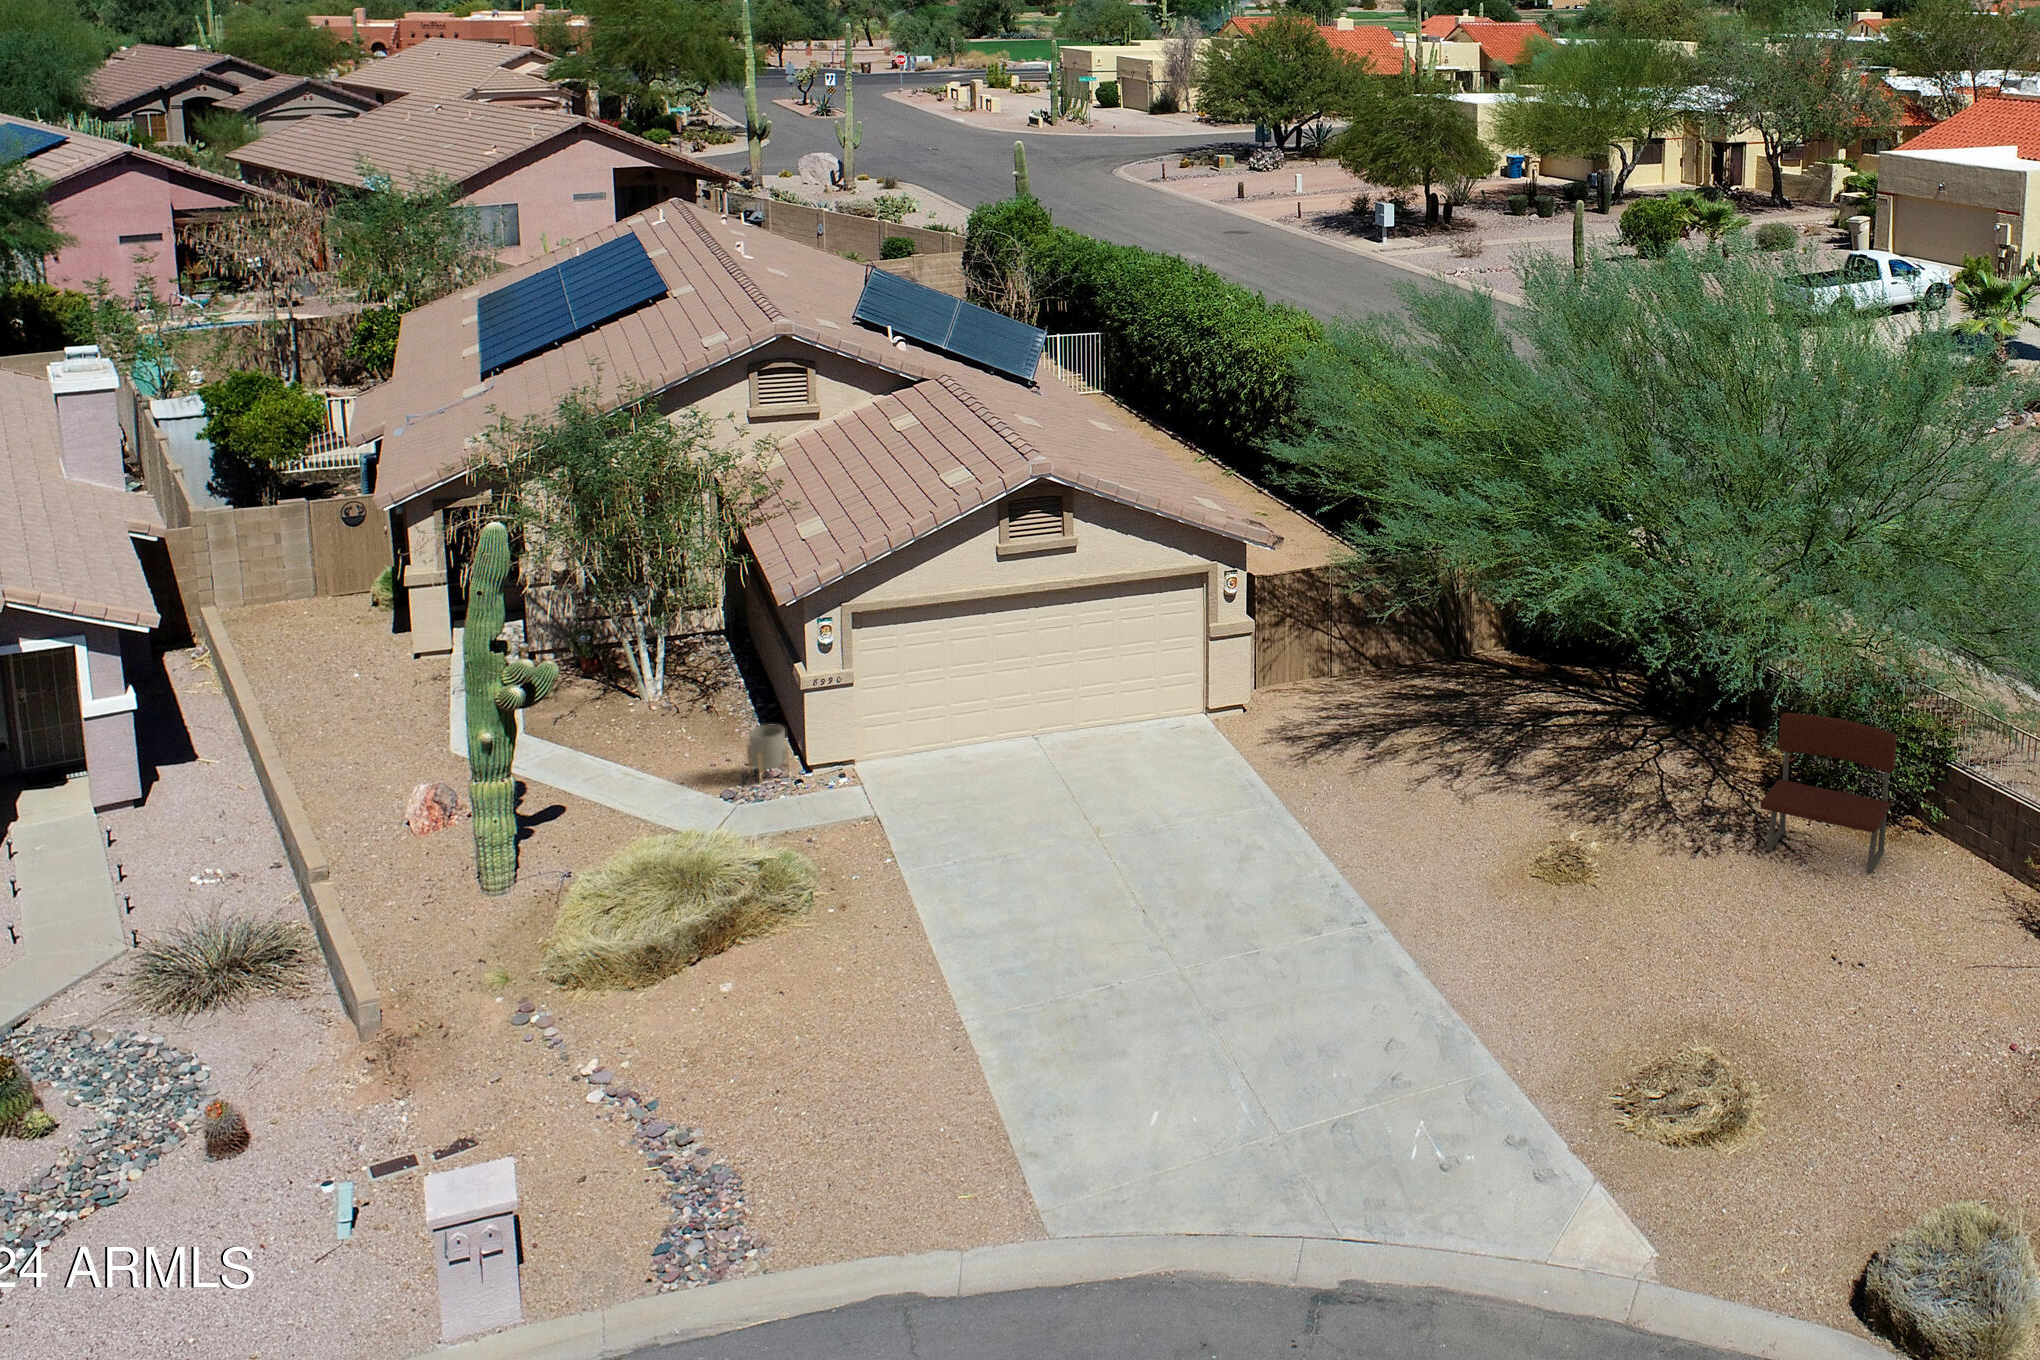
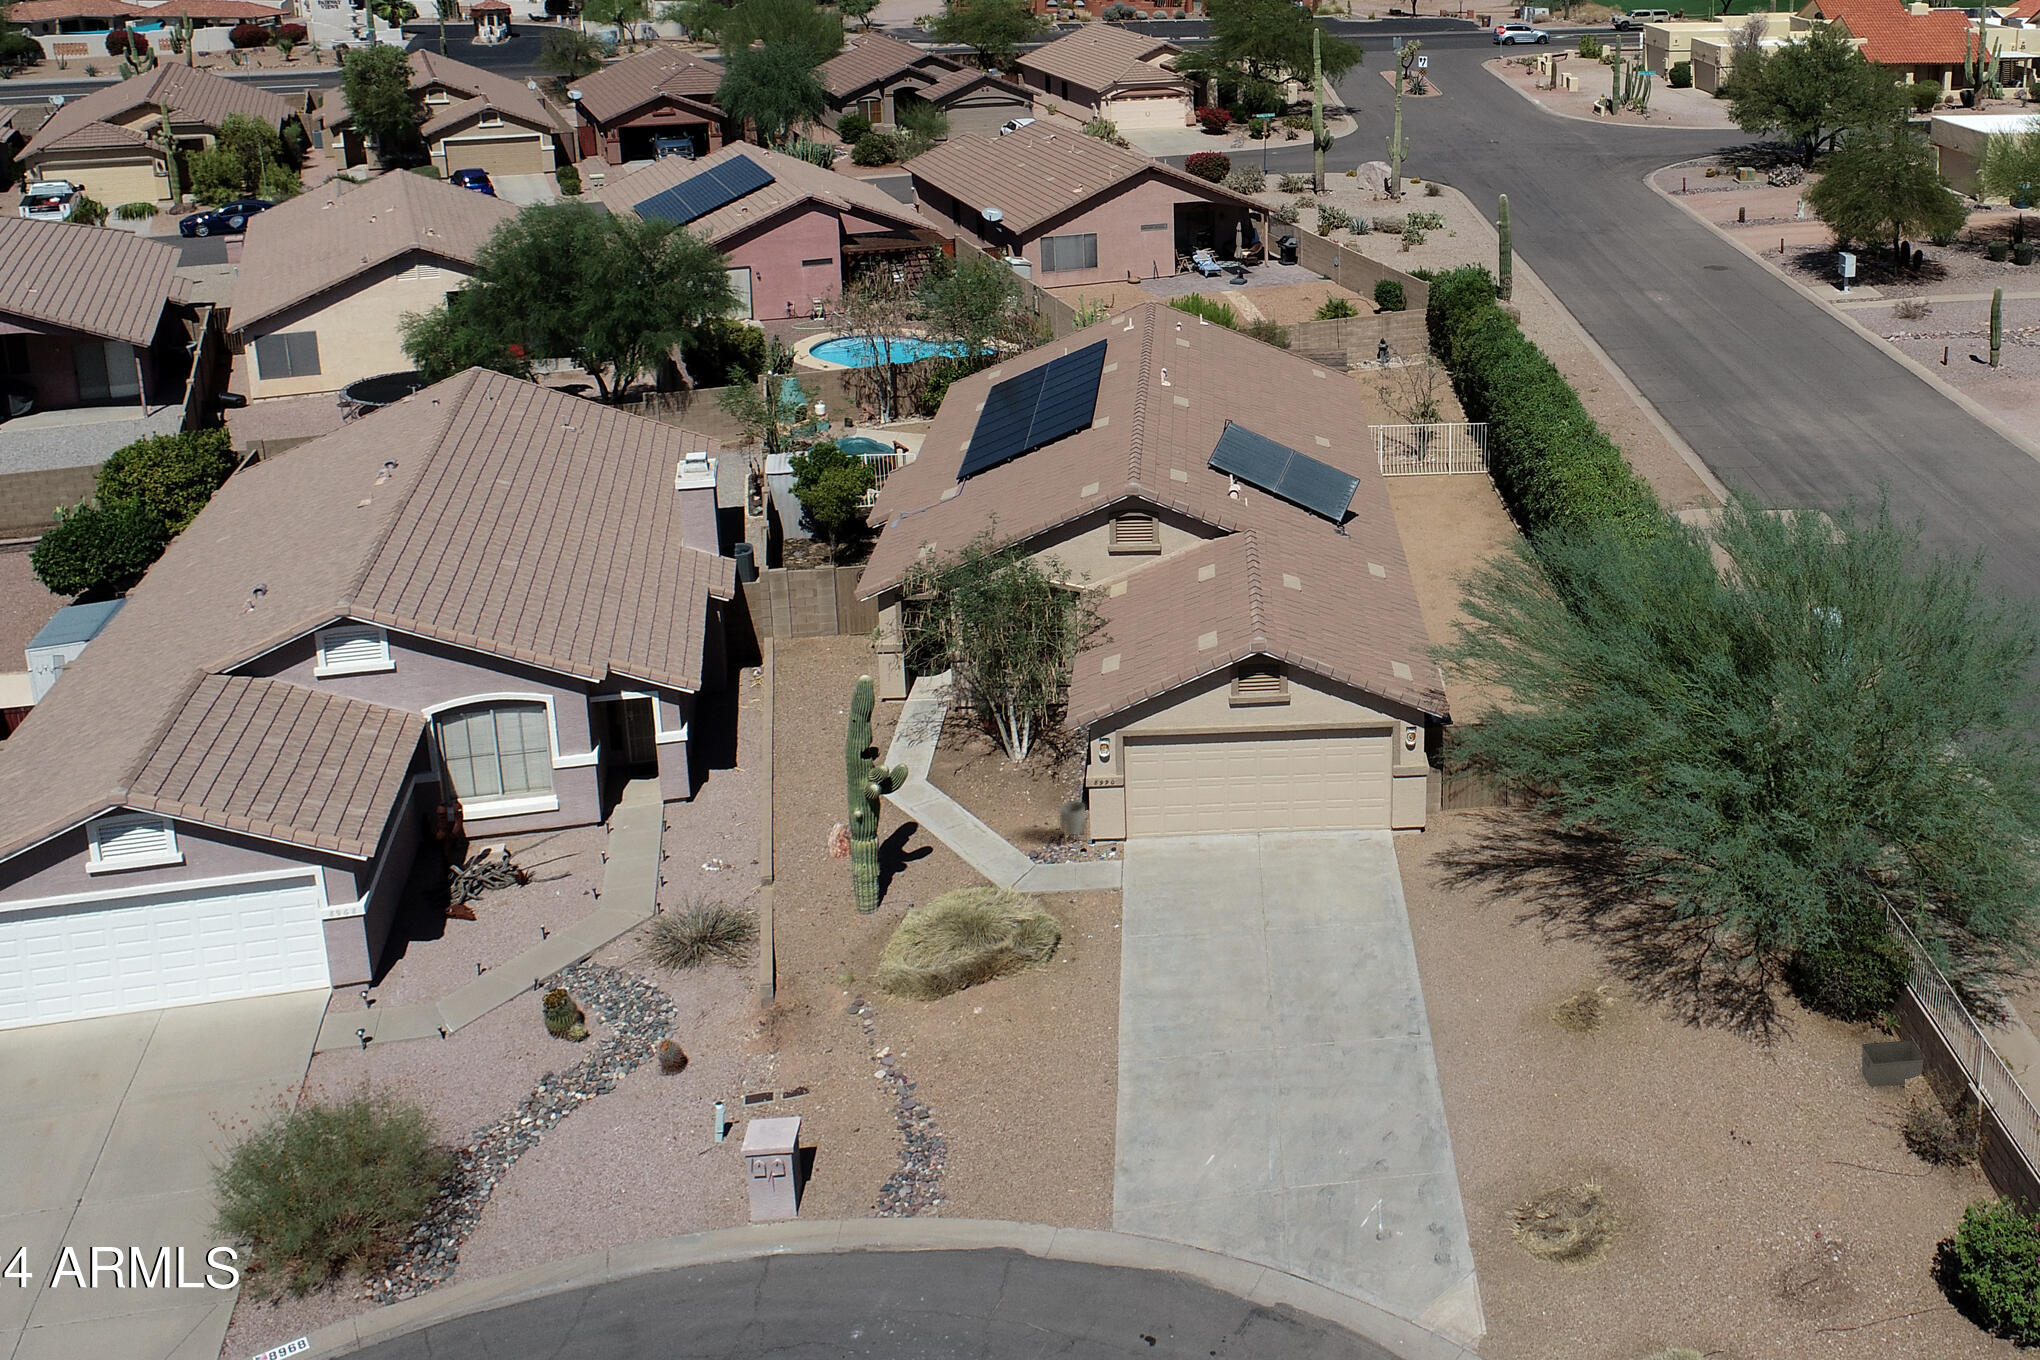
bench: present [1760,713,1896,873] -> none [1758,915,1869,1056]
storage bin: none [1908,838,1985,898] -> present [1862,1040,1924,1087]

